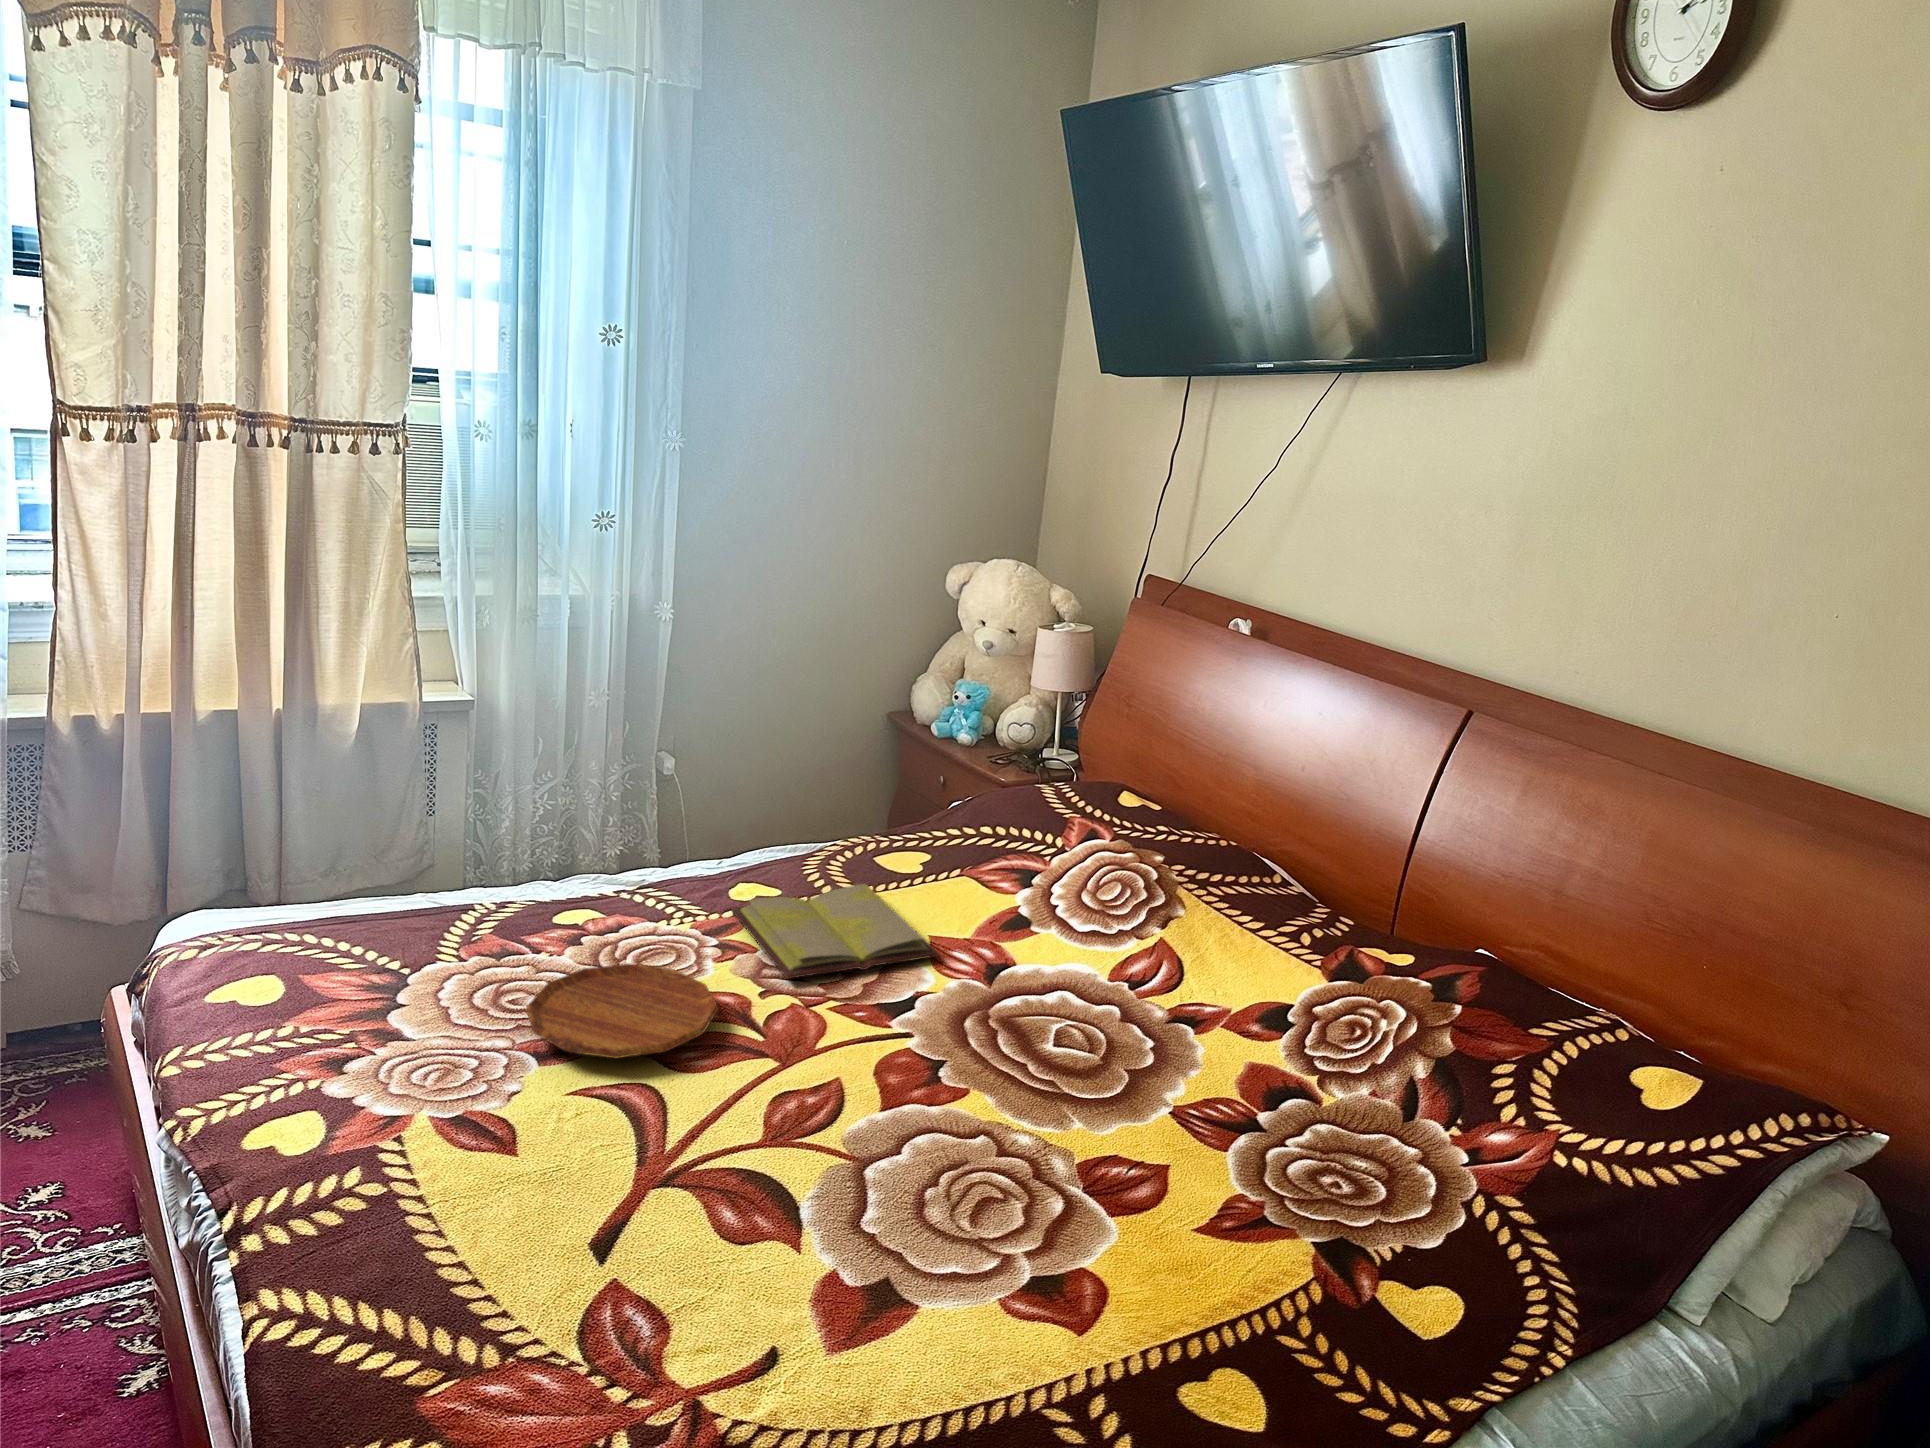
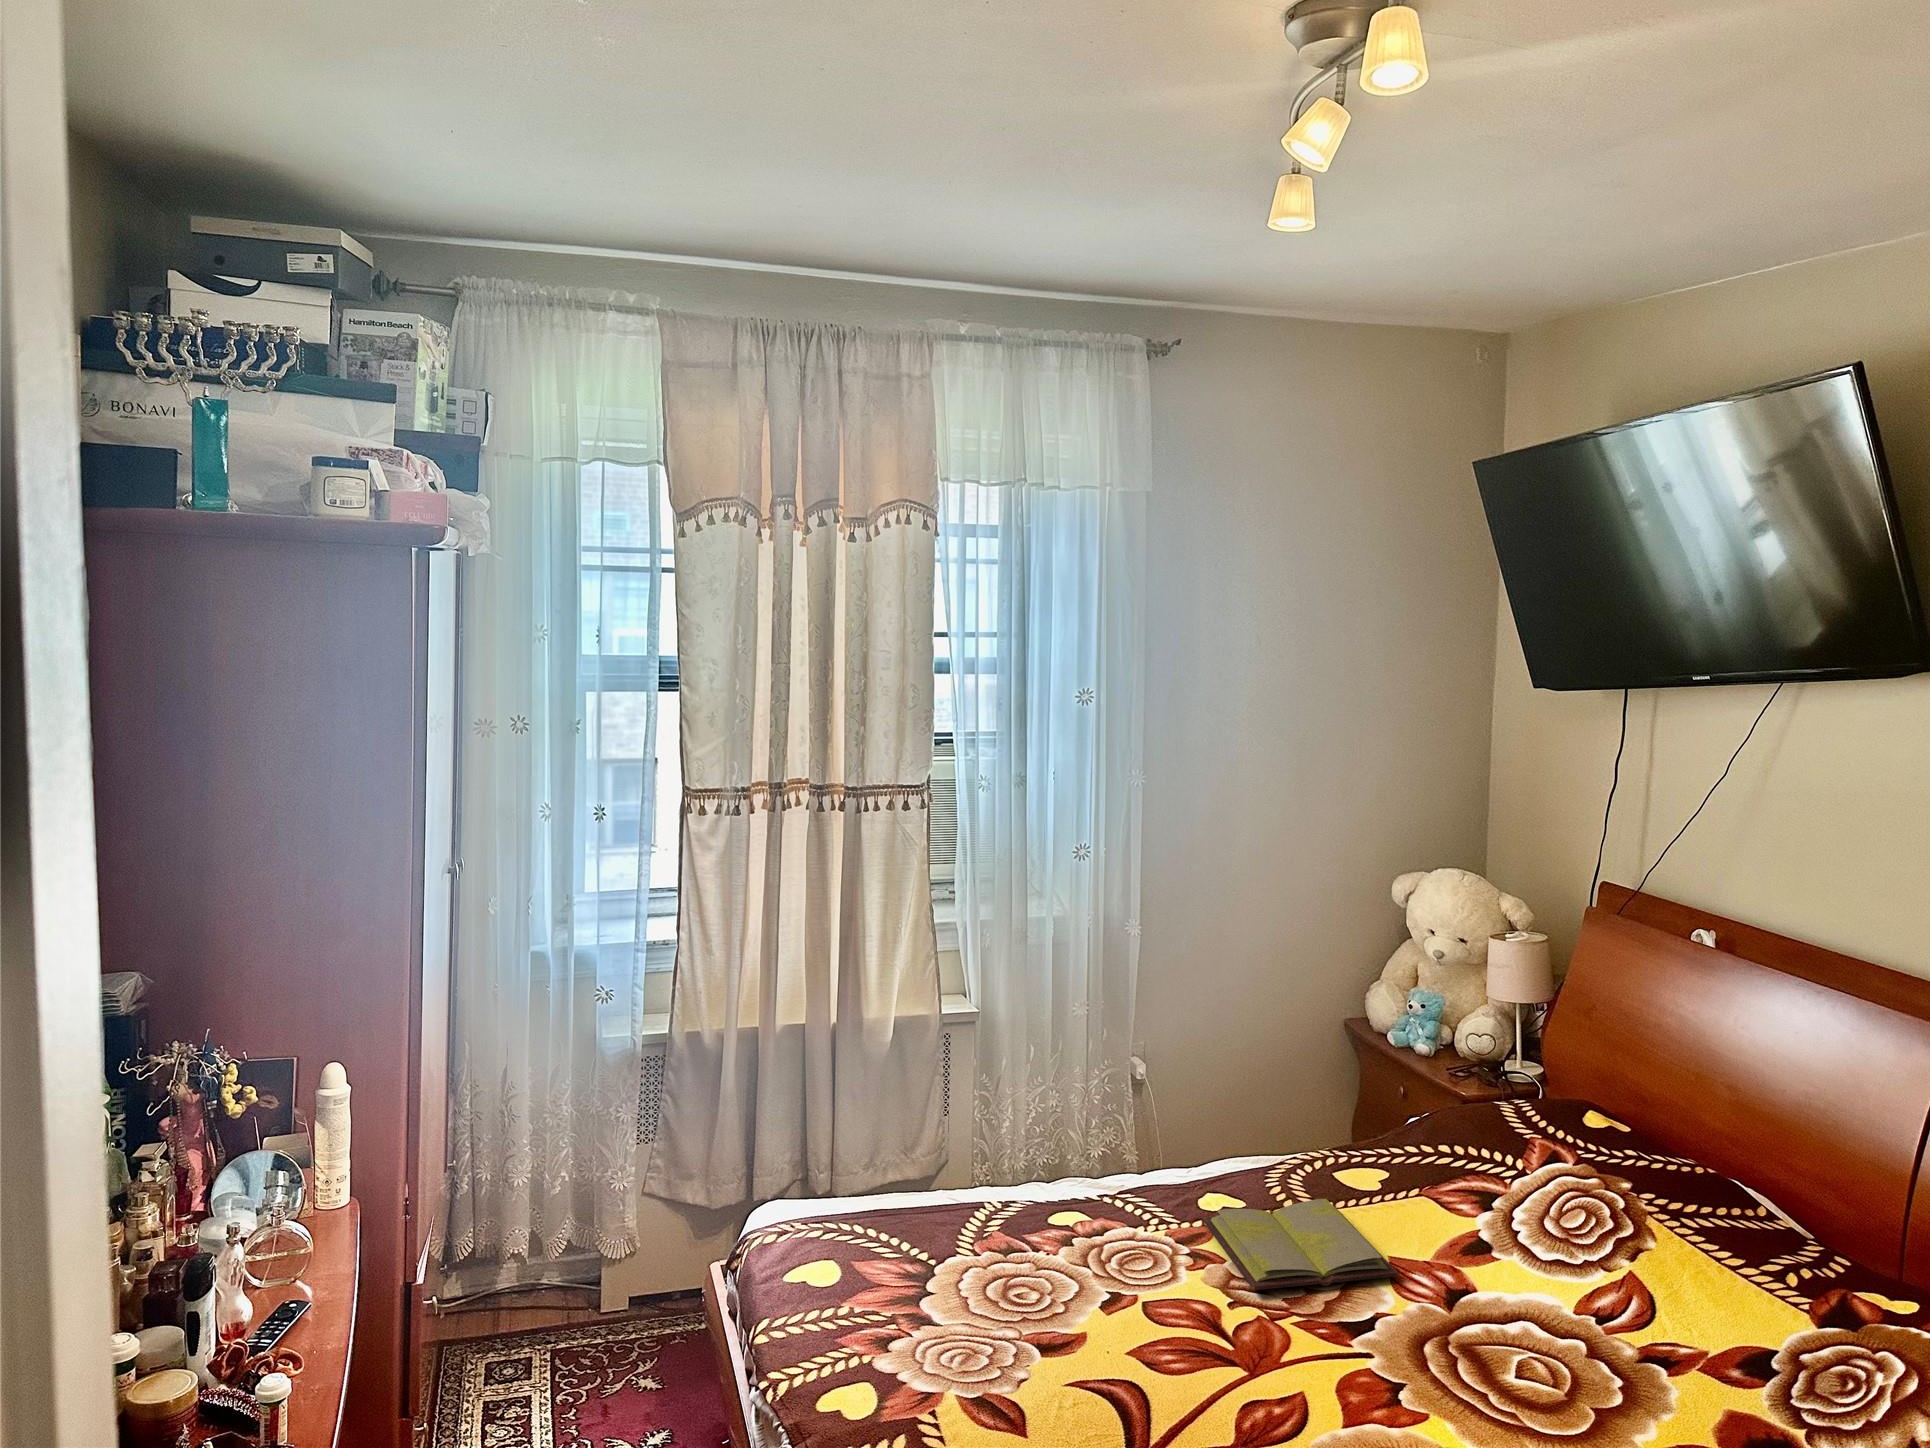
tray: present [526,964,719,1058] -> none [1029,1267,1193,1356]

